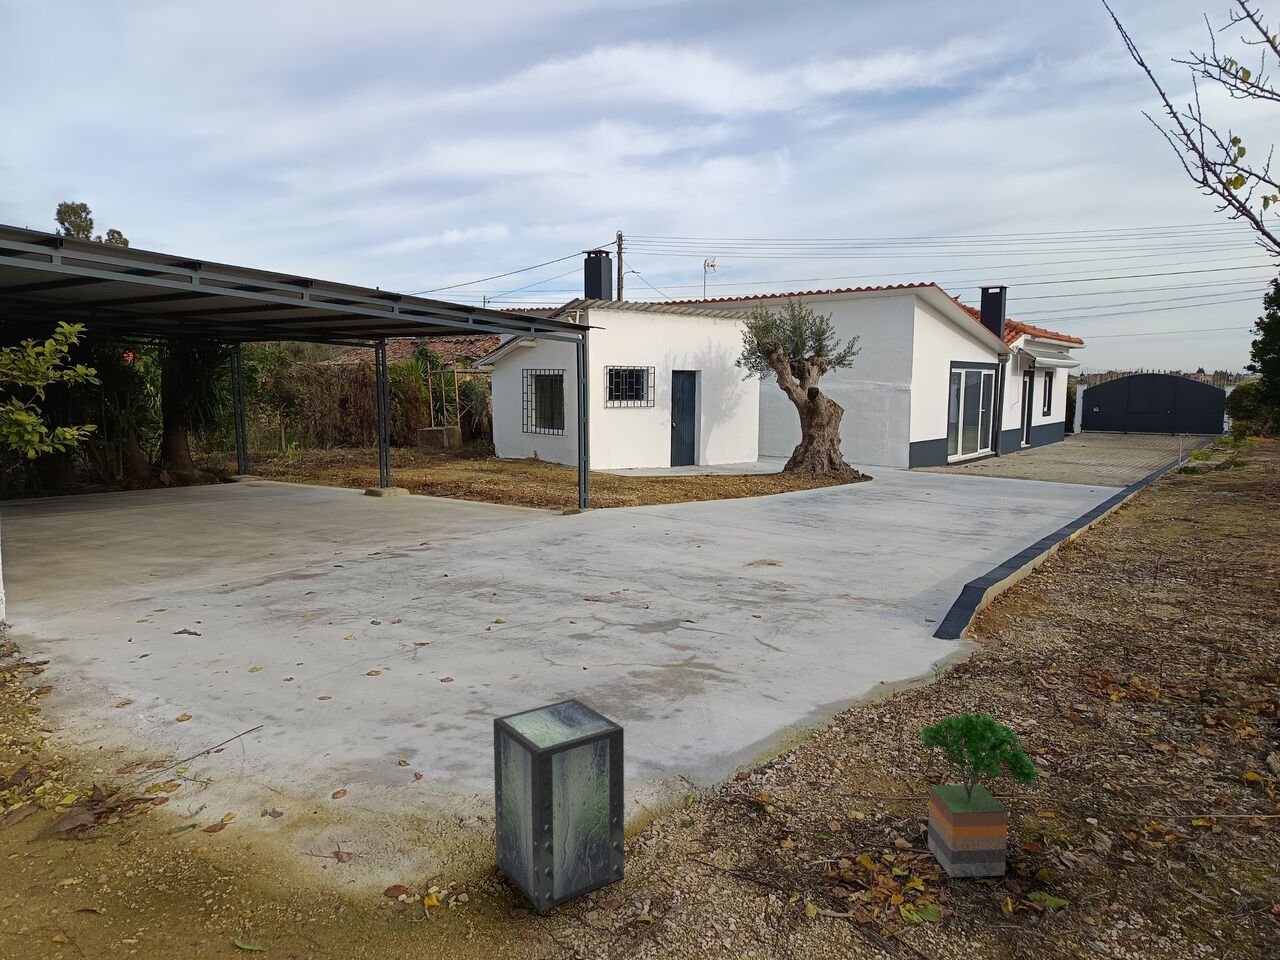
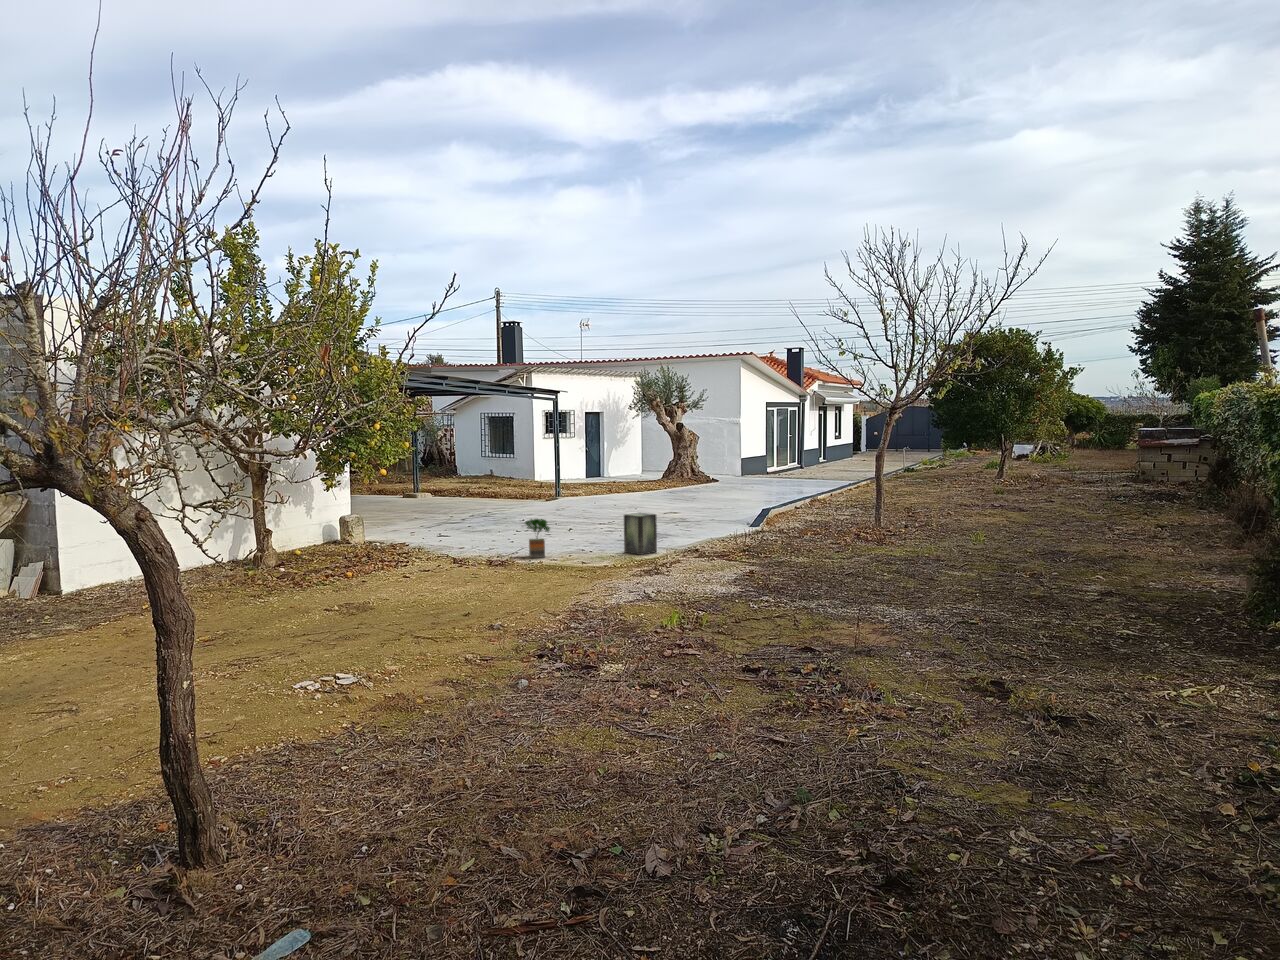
potted tree: present [920,712,1038,877] -> present [525,519,550,558]

